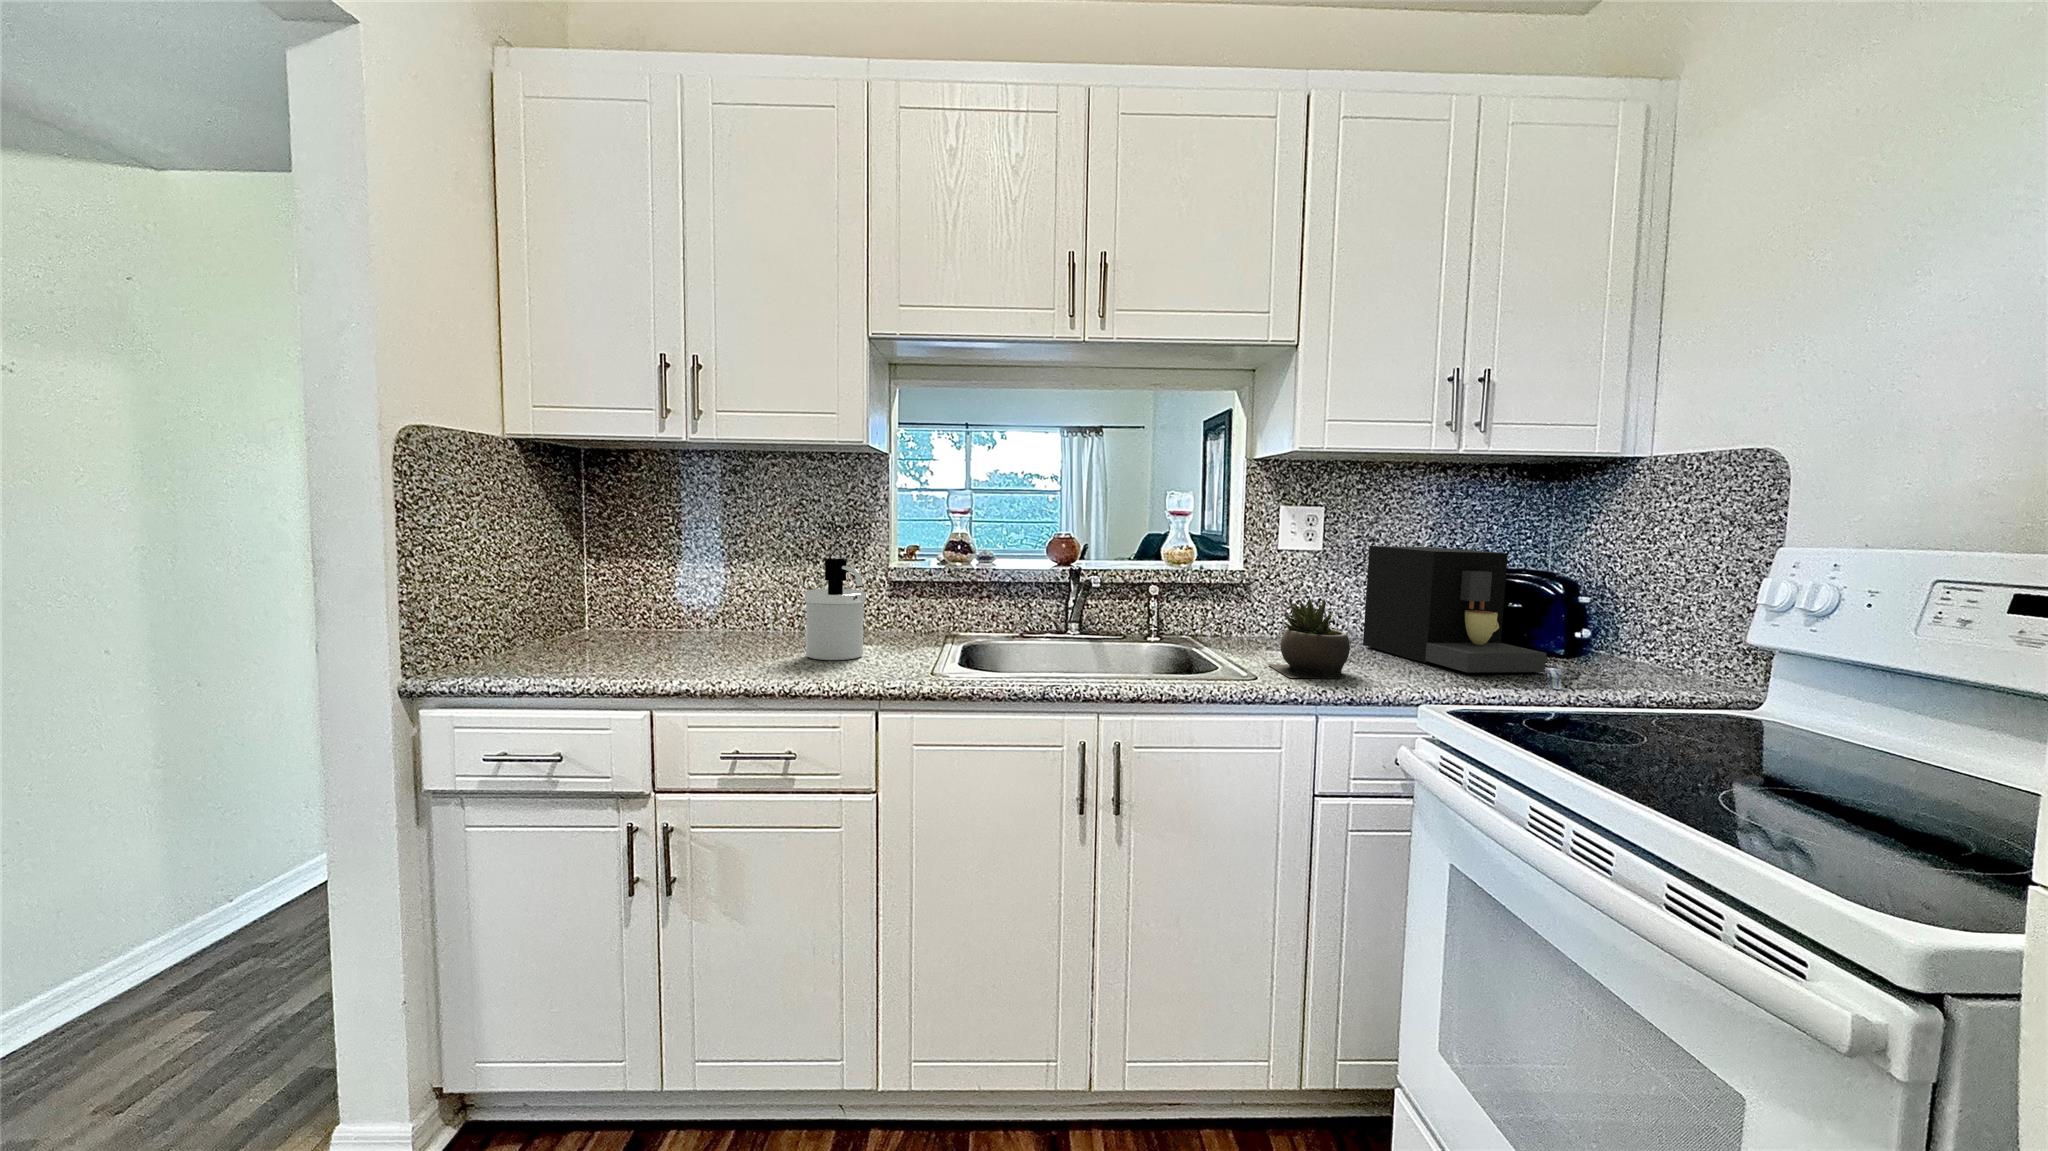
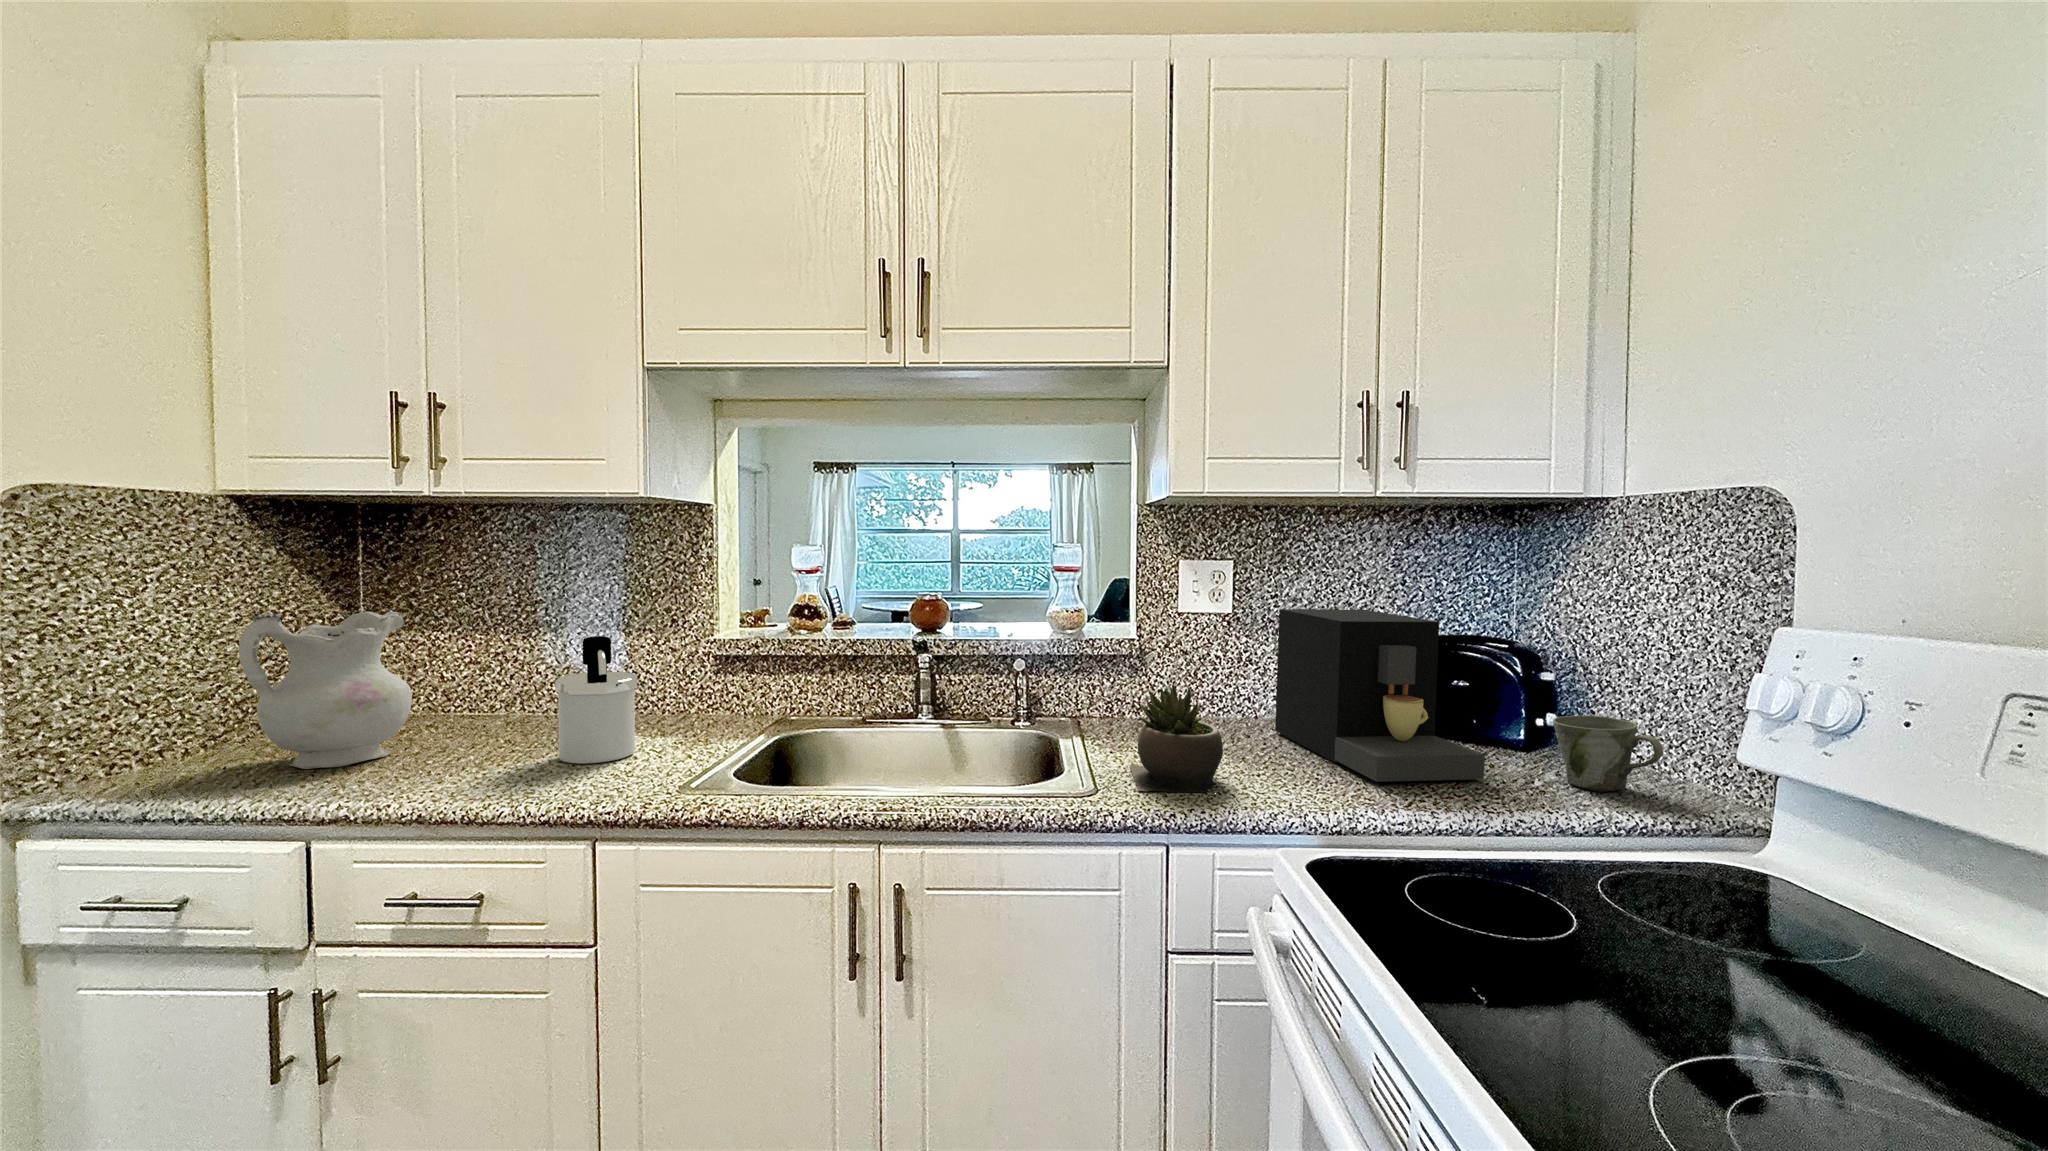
ceramic pitcher: none [570,532,680,661] -> present [239,610,412,769]
mug: none [1598,624,1683,679] -> present [1553,715,1663,791]

